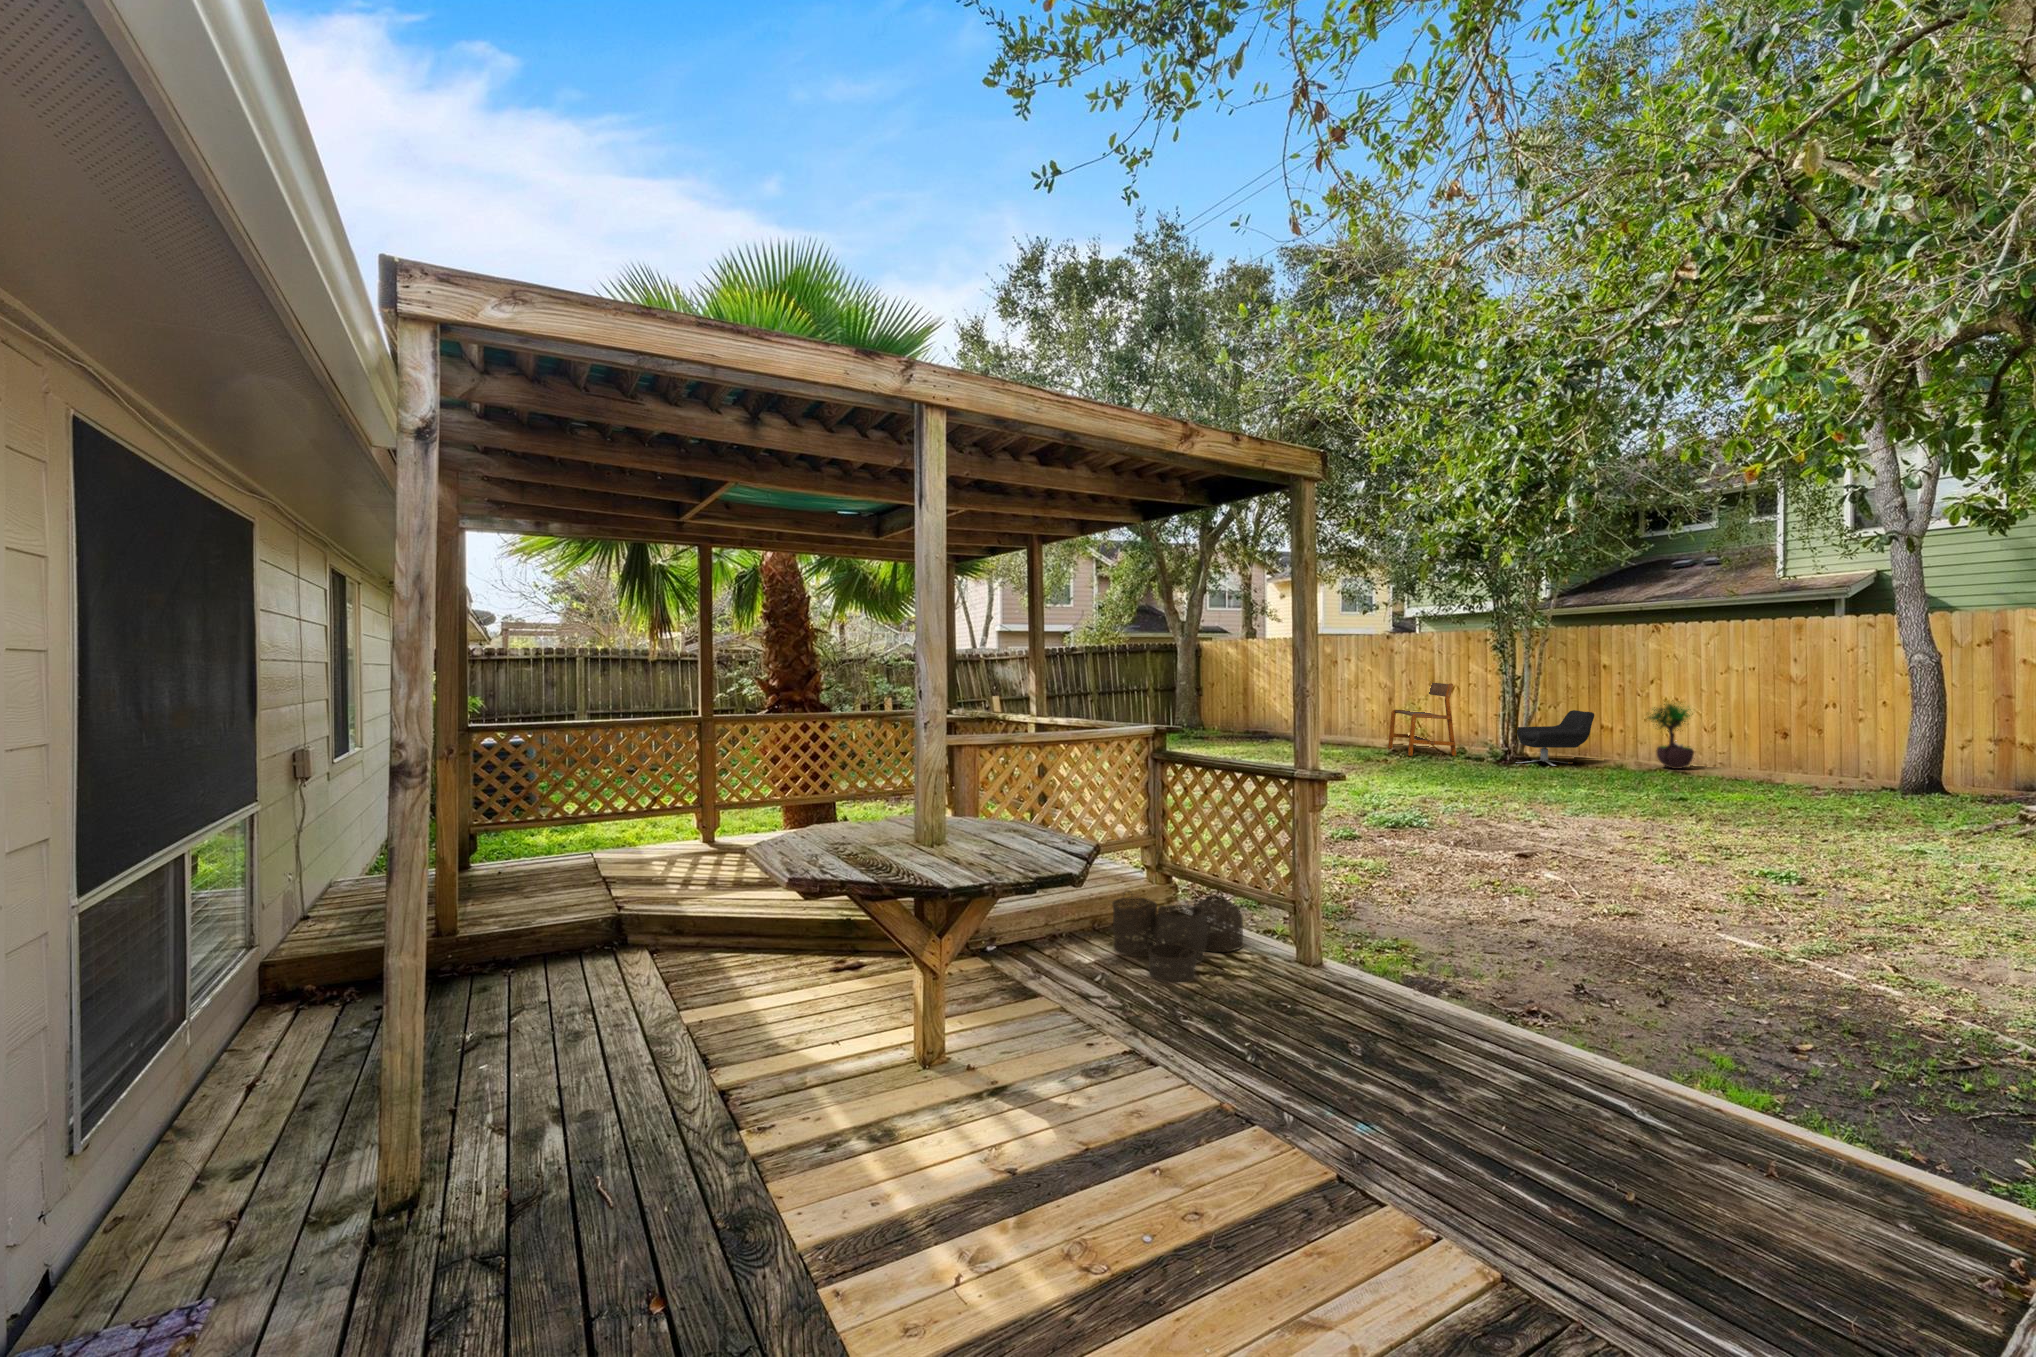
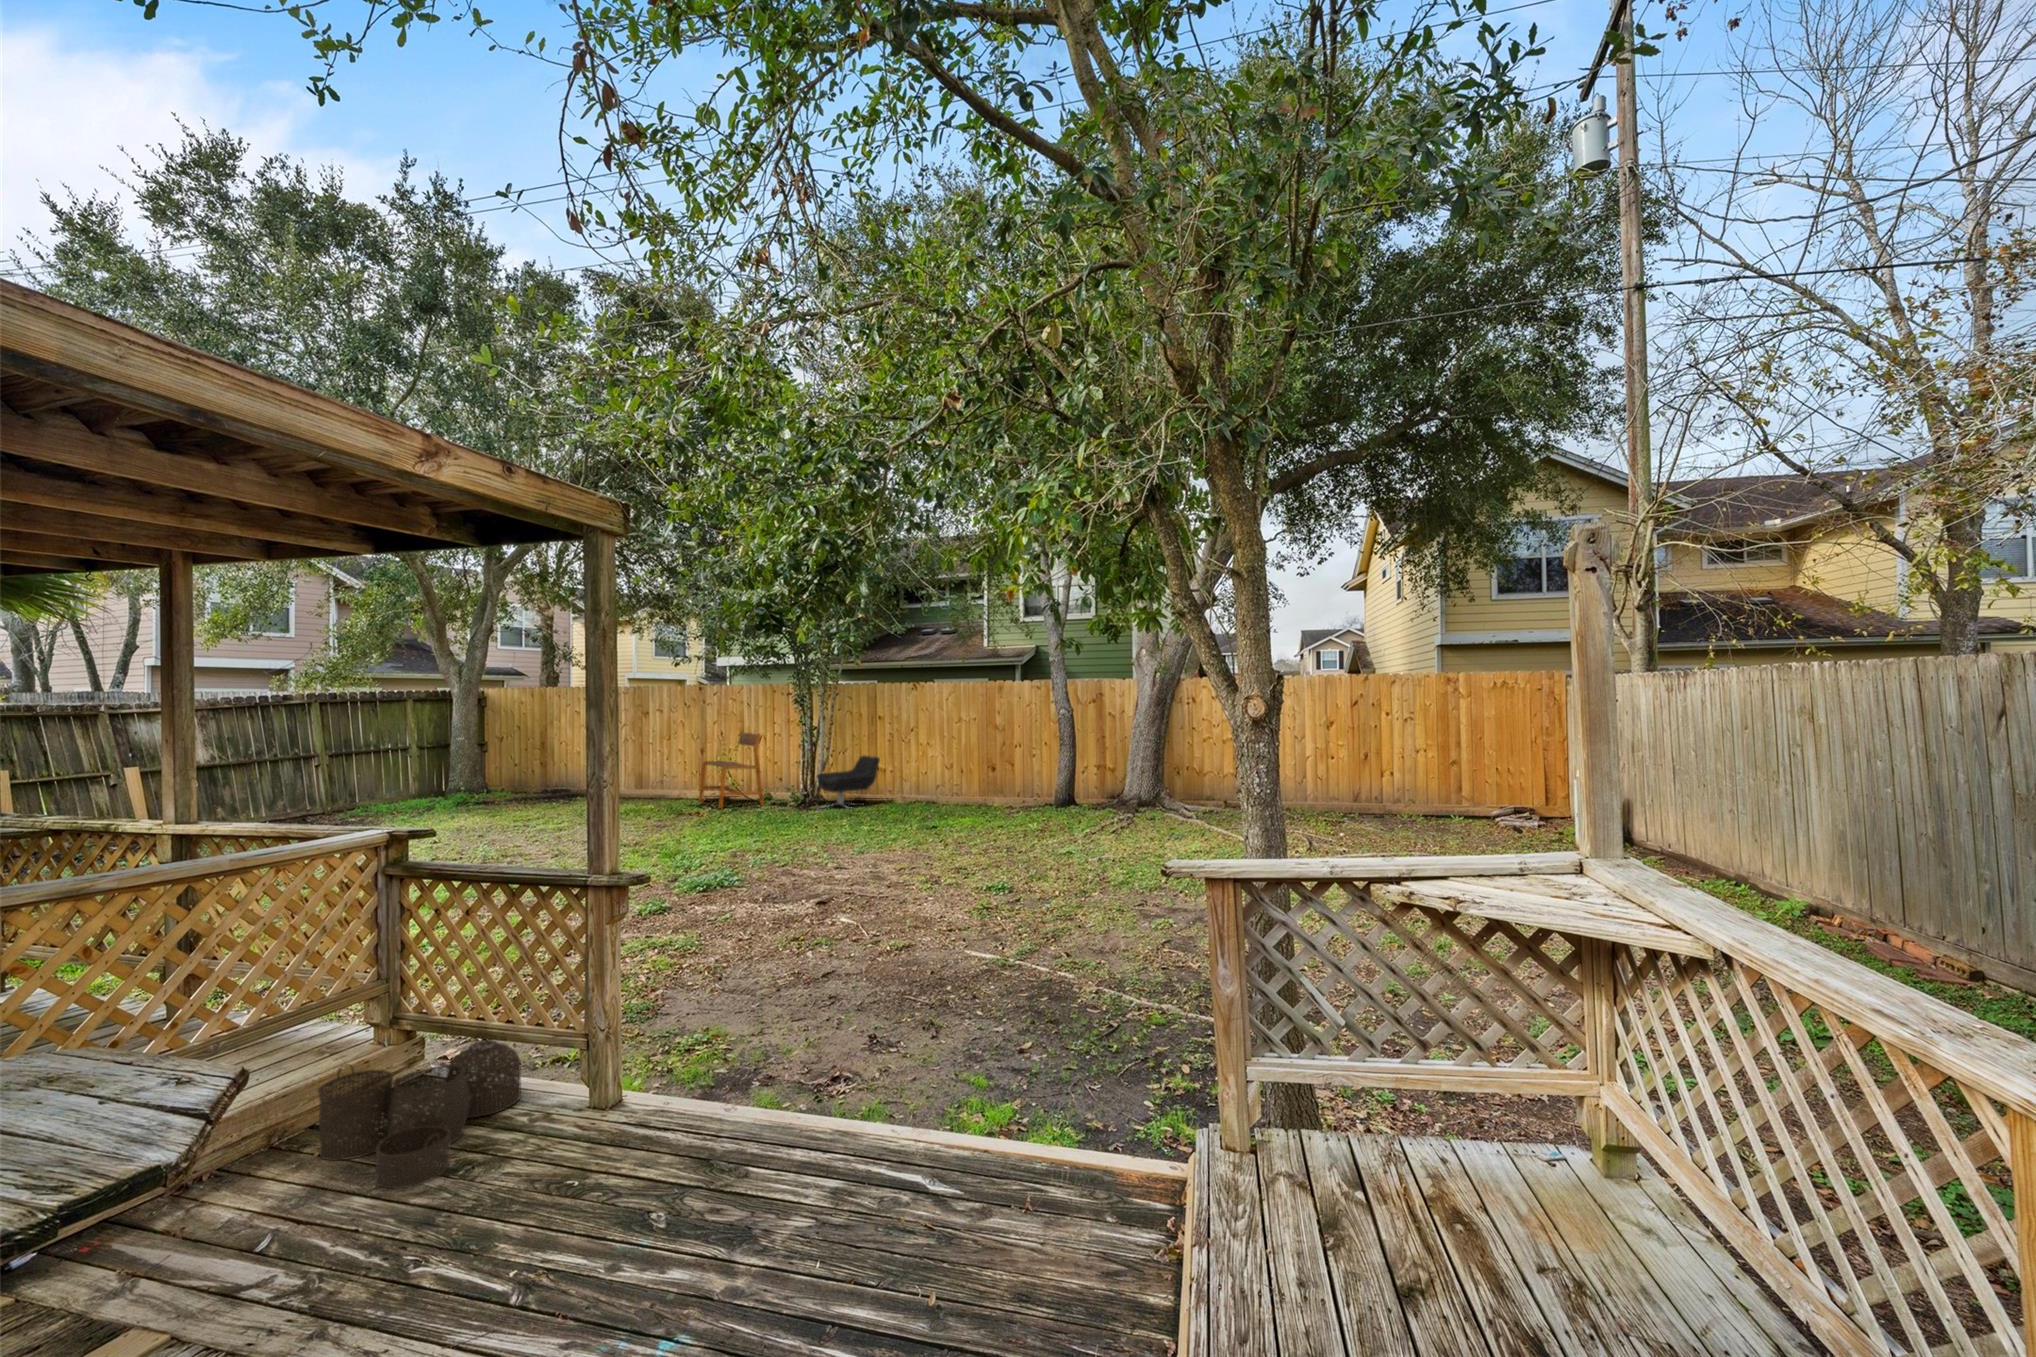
potted tree: present [1649,701,1694,769] -> none [917,741,953,803]

